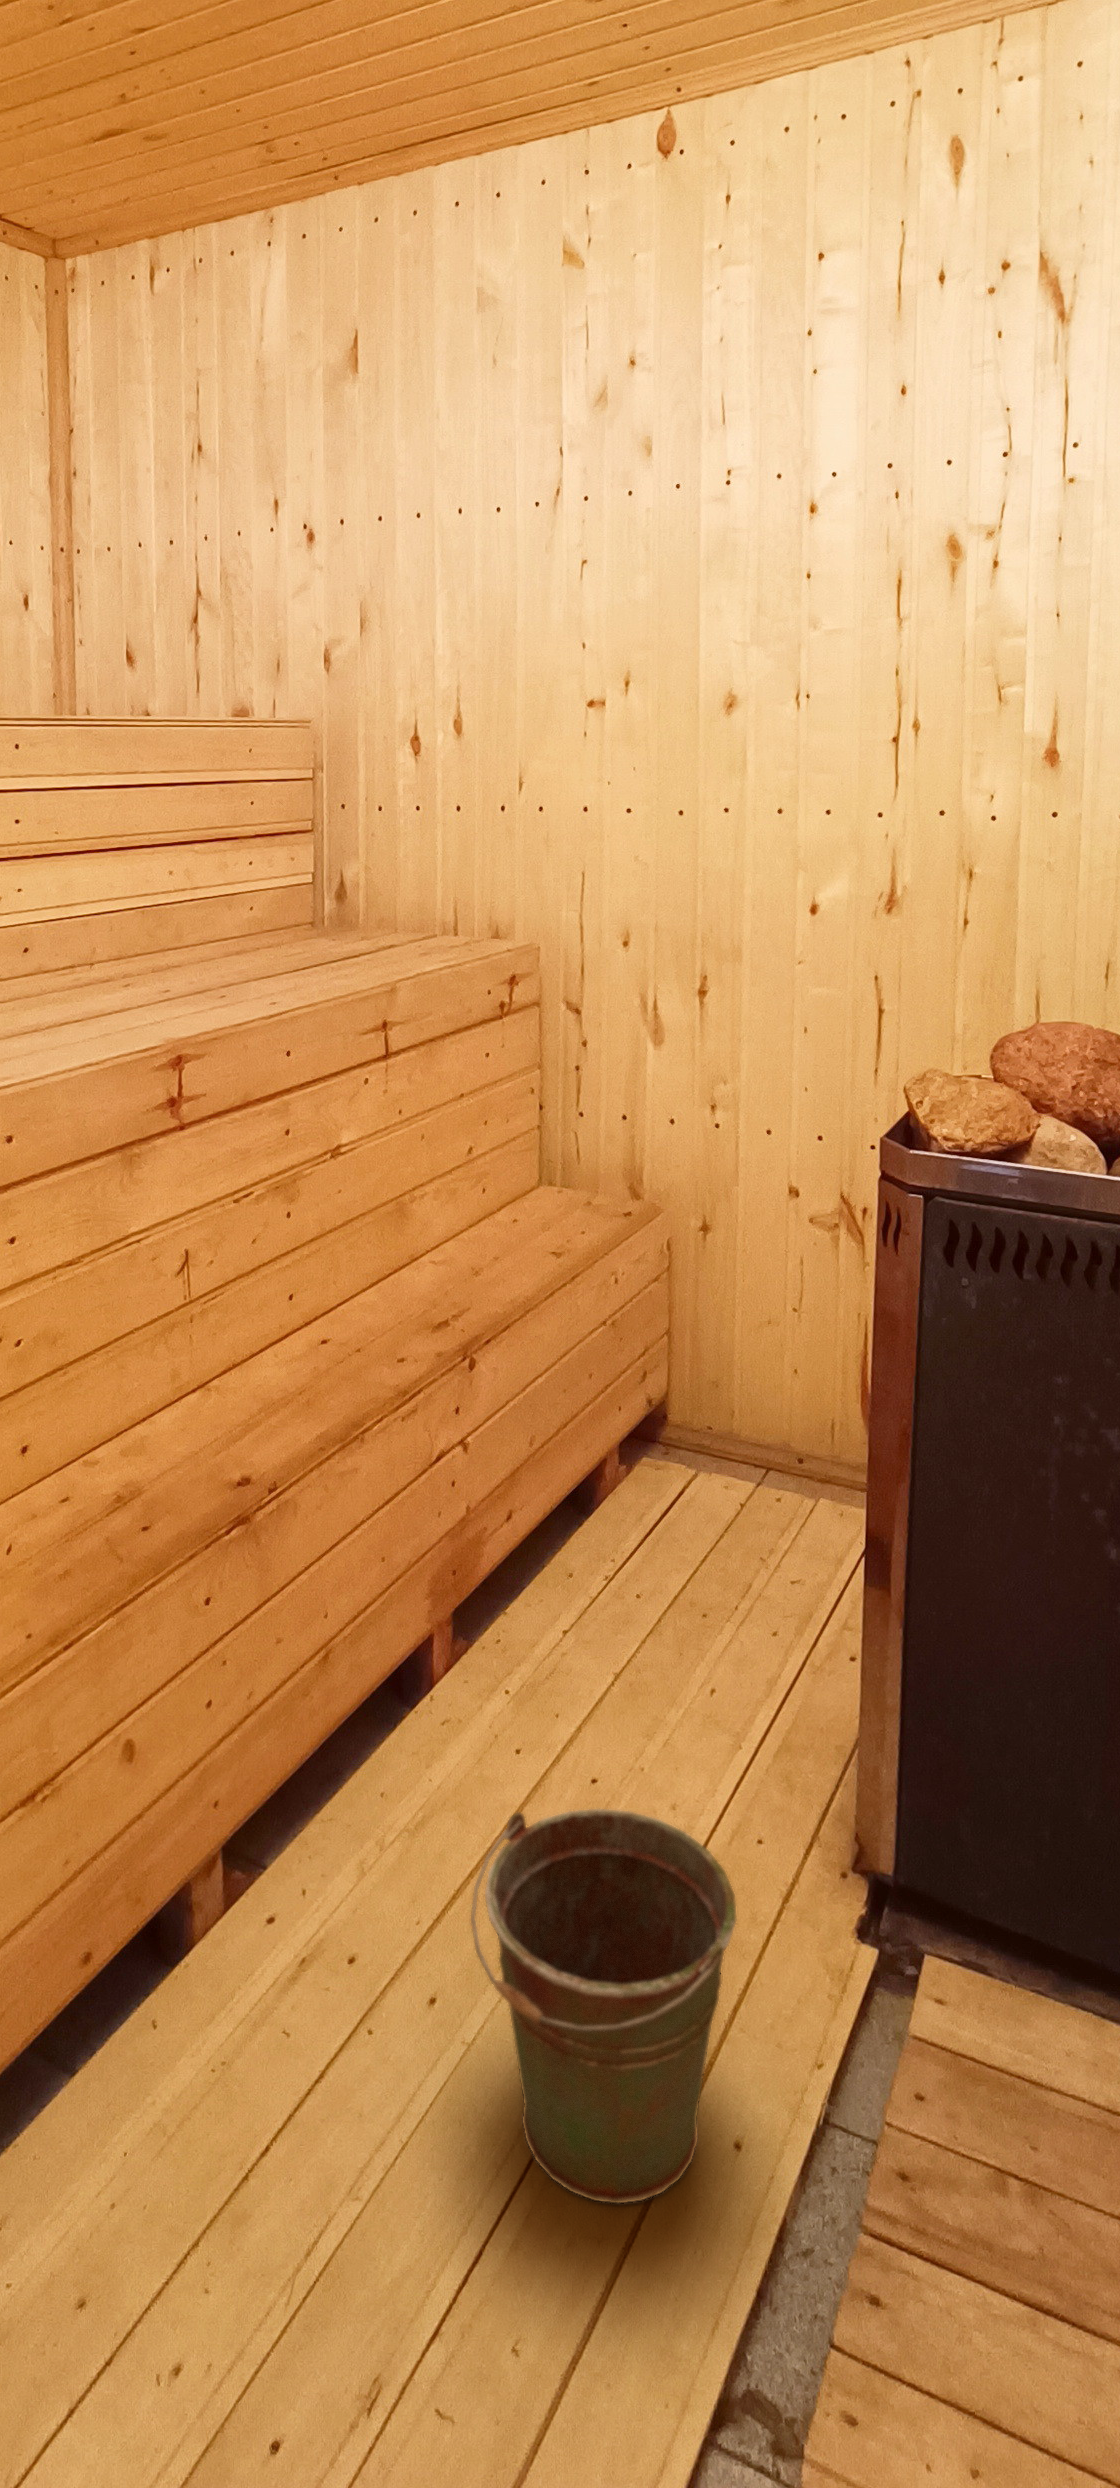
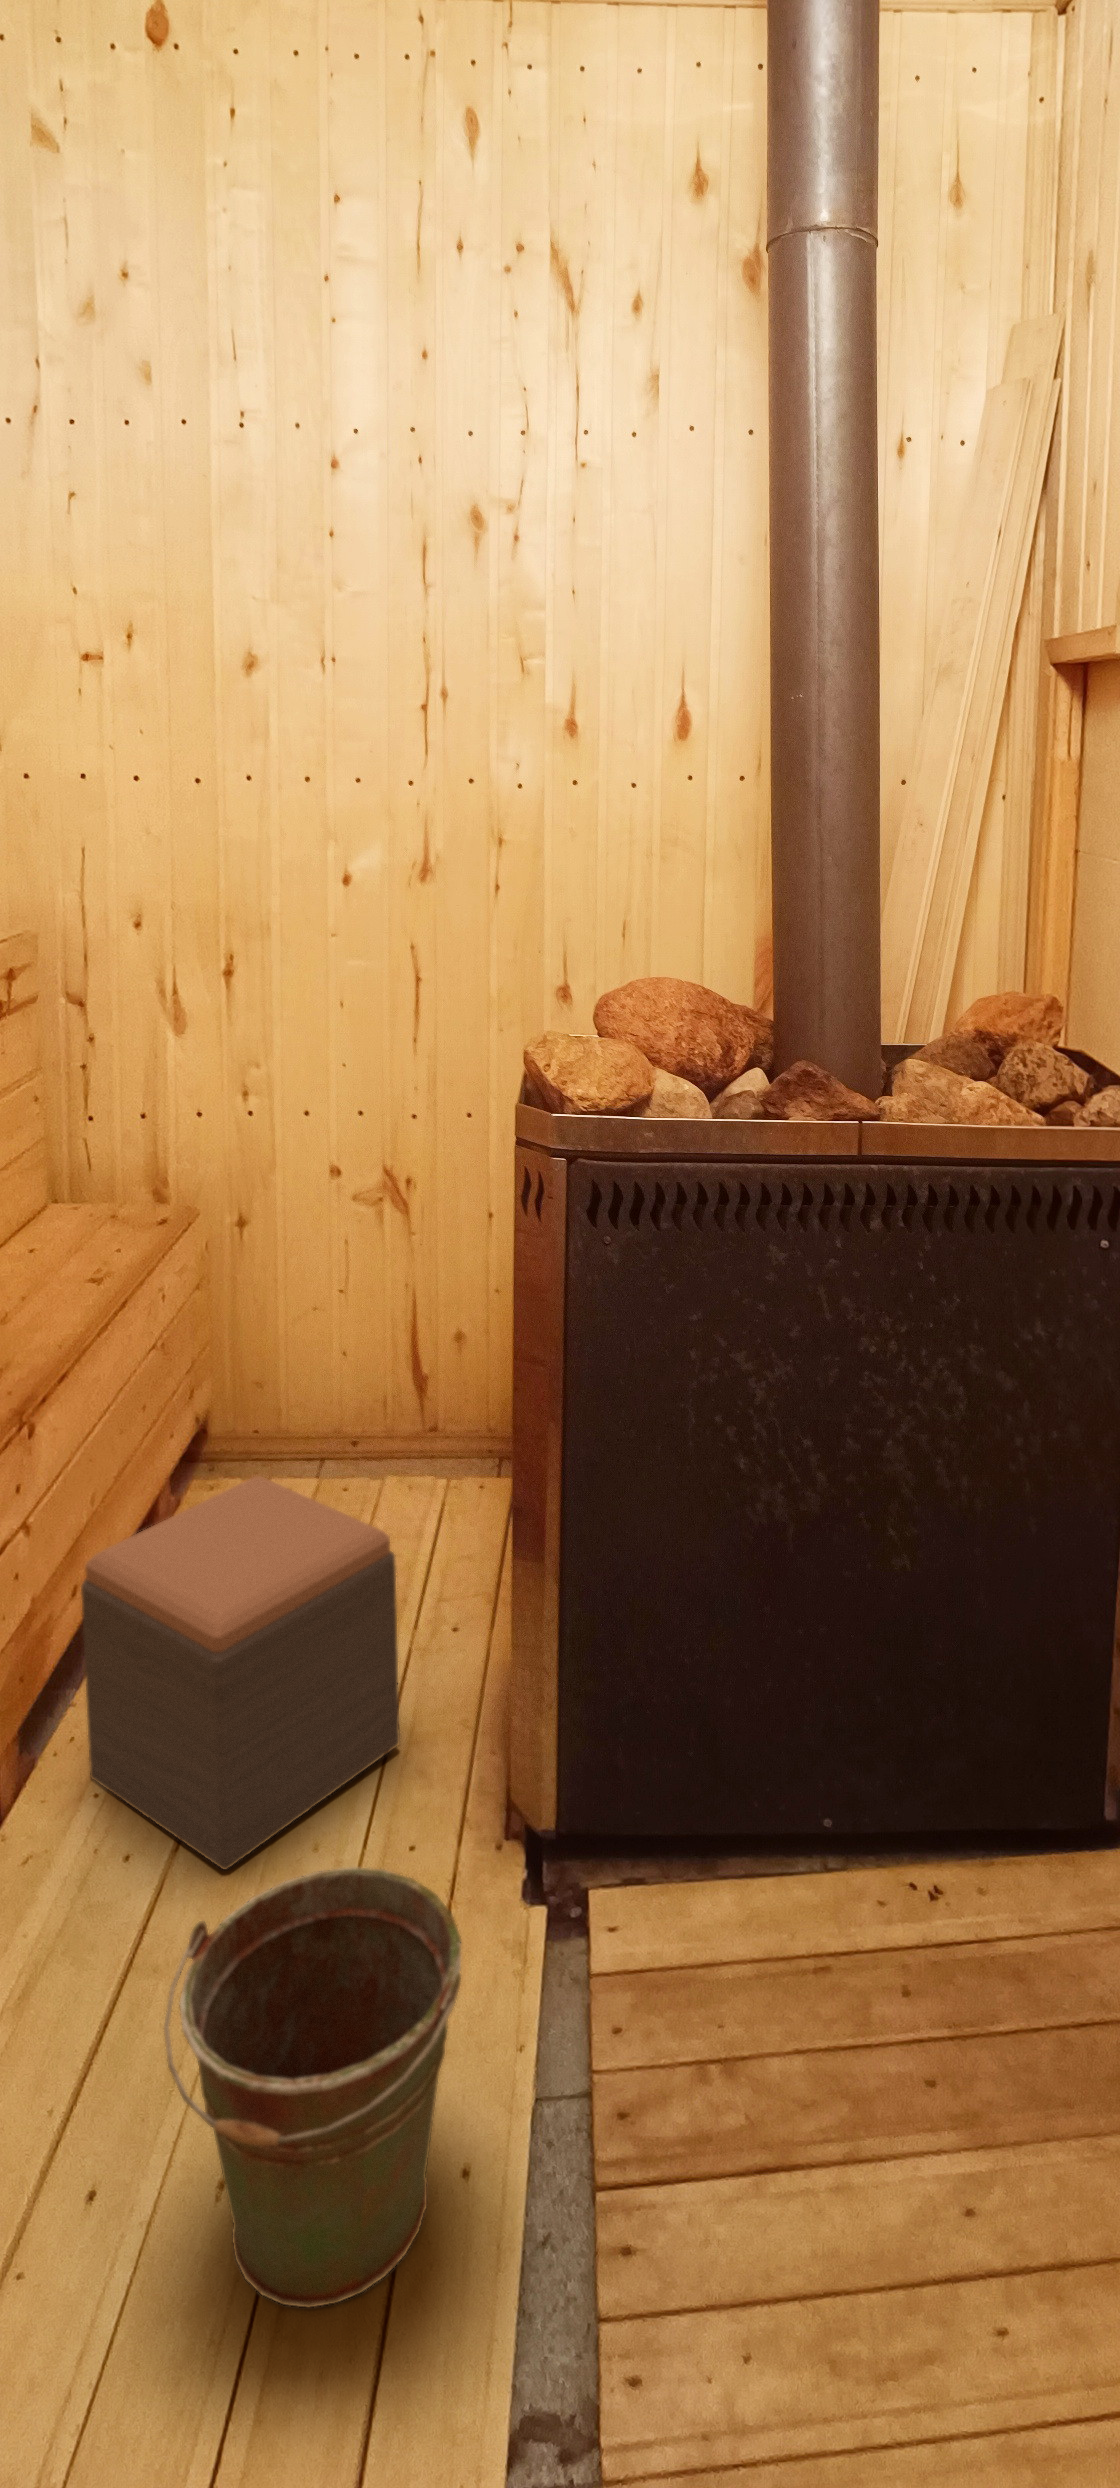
footstool: none [503,1455,774,1799] -> present [81,1476,400,1870]

